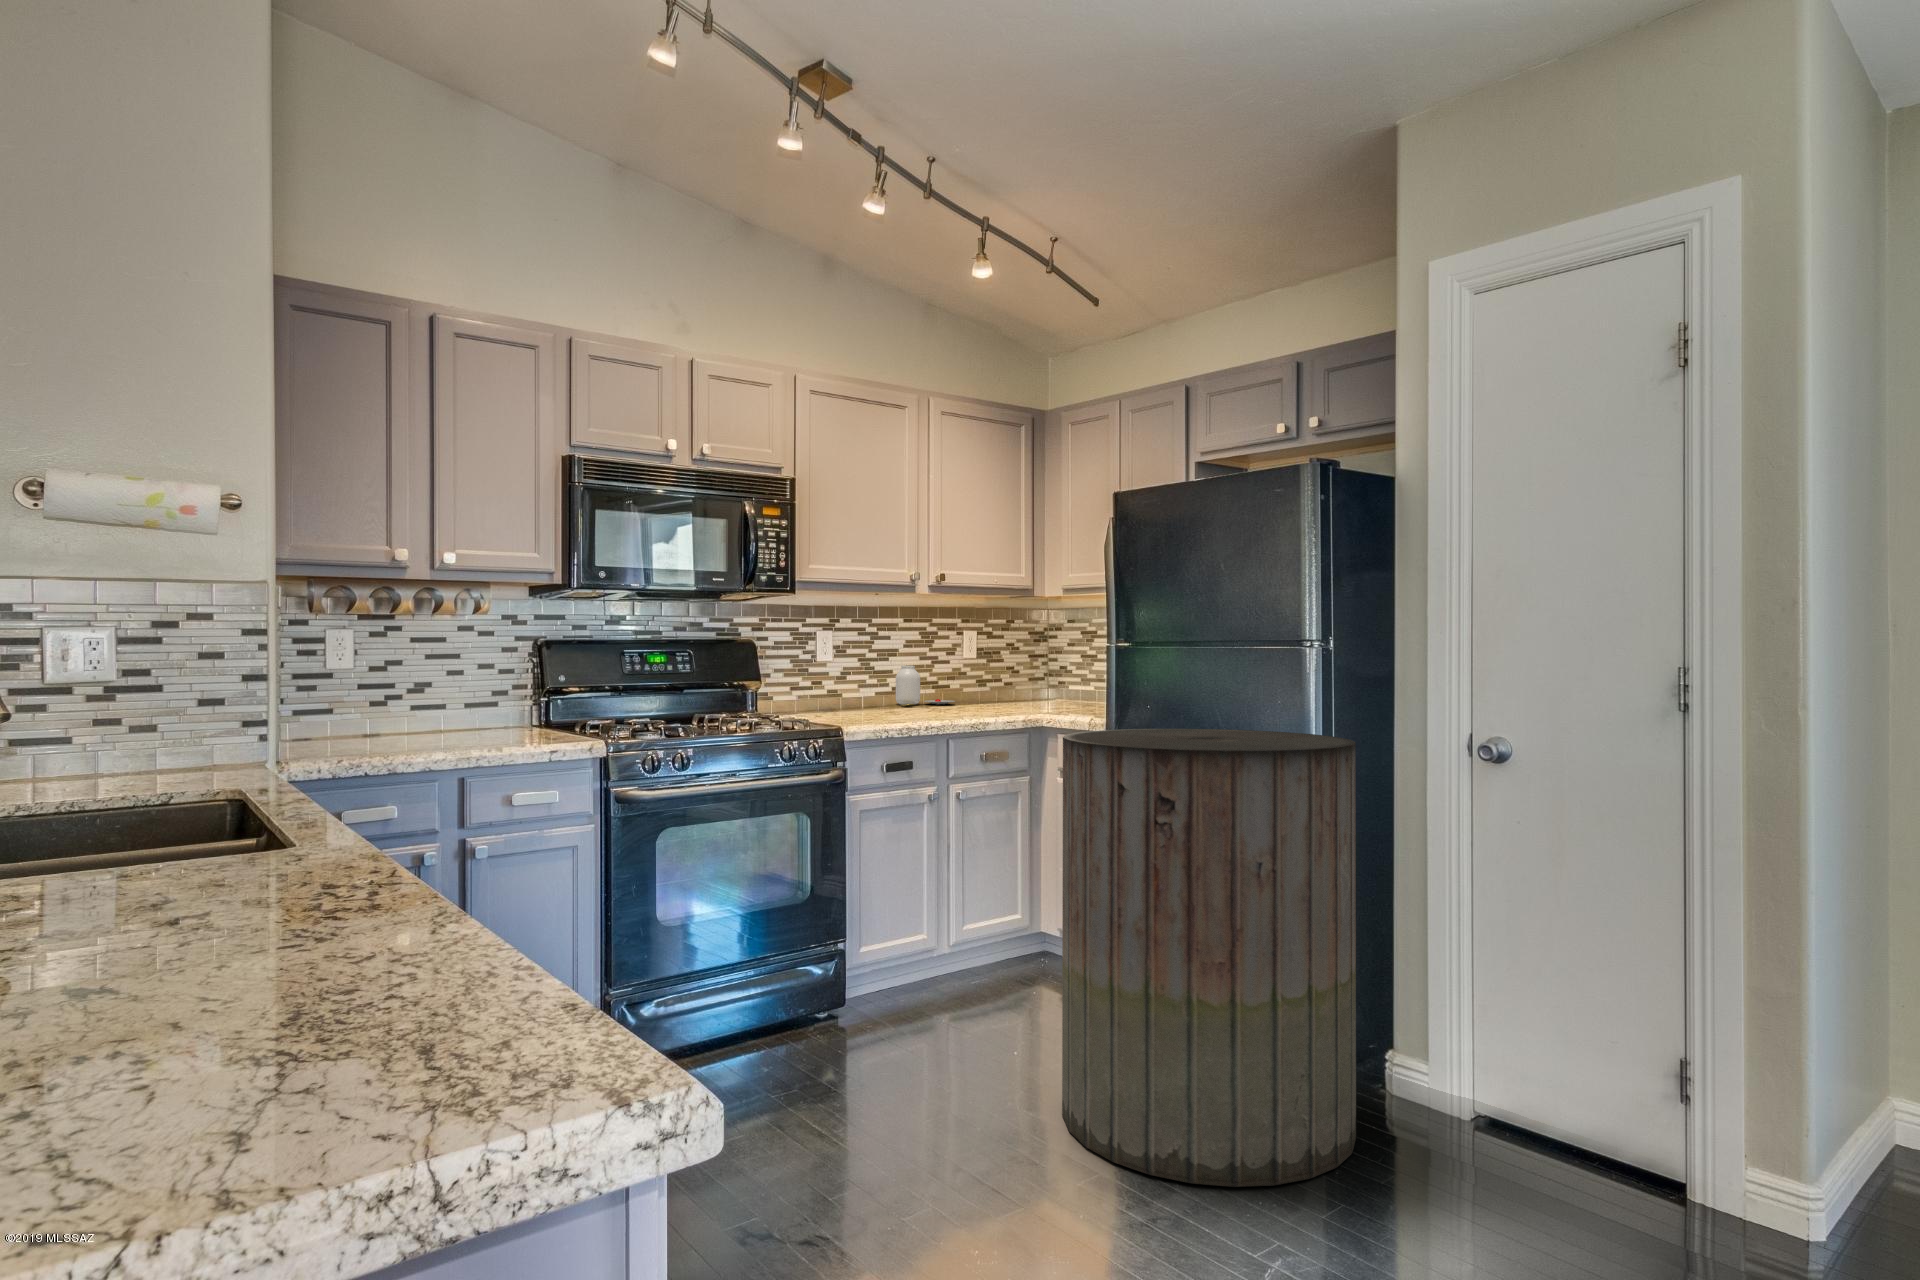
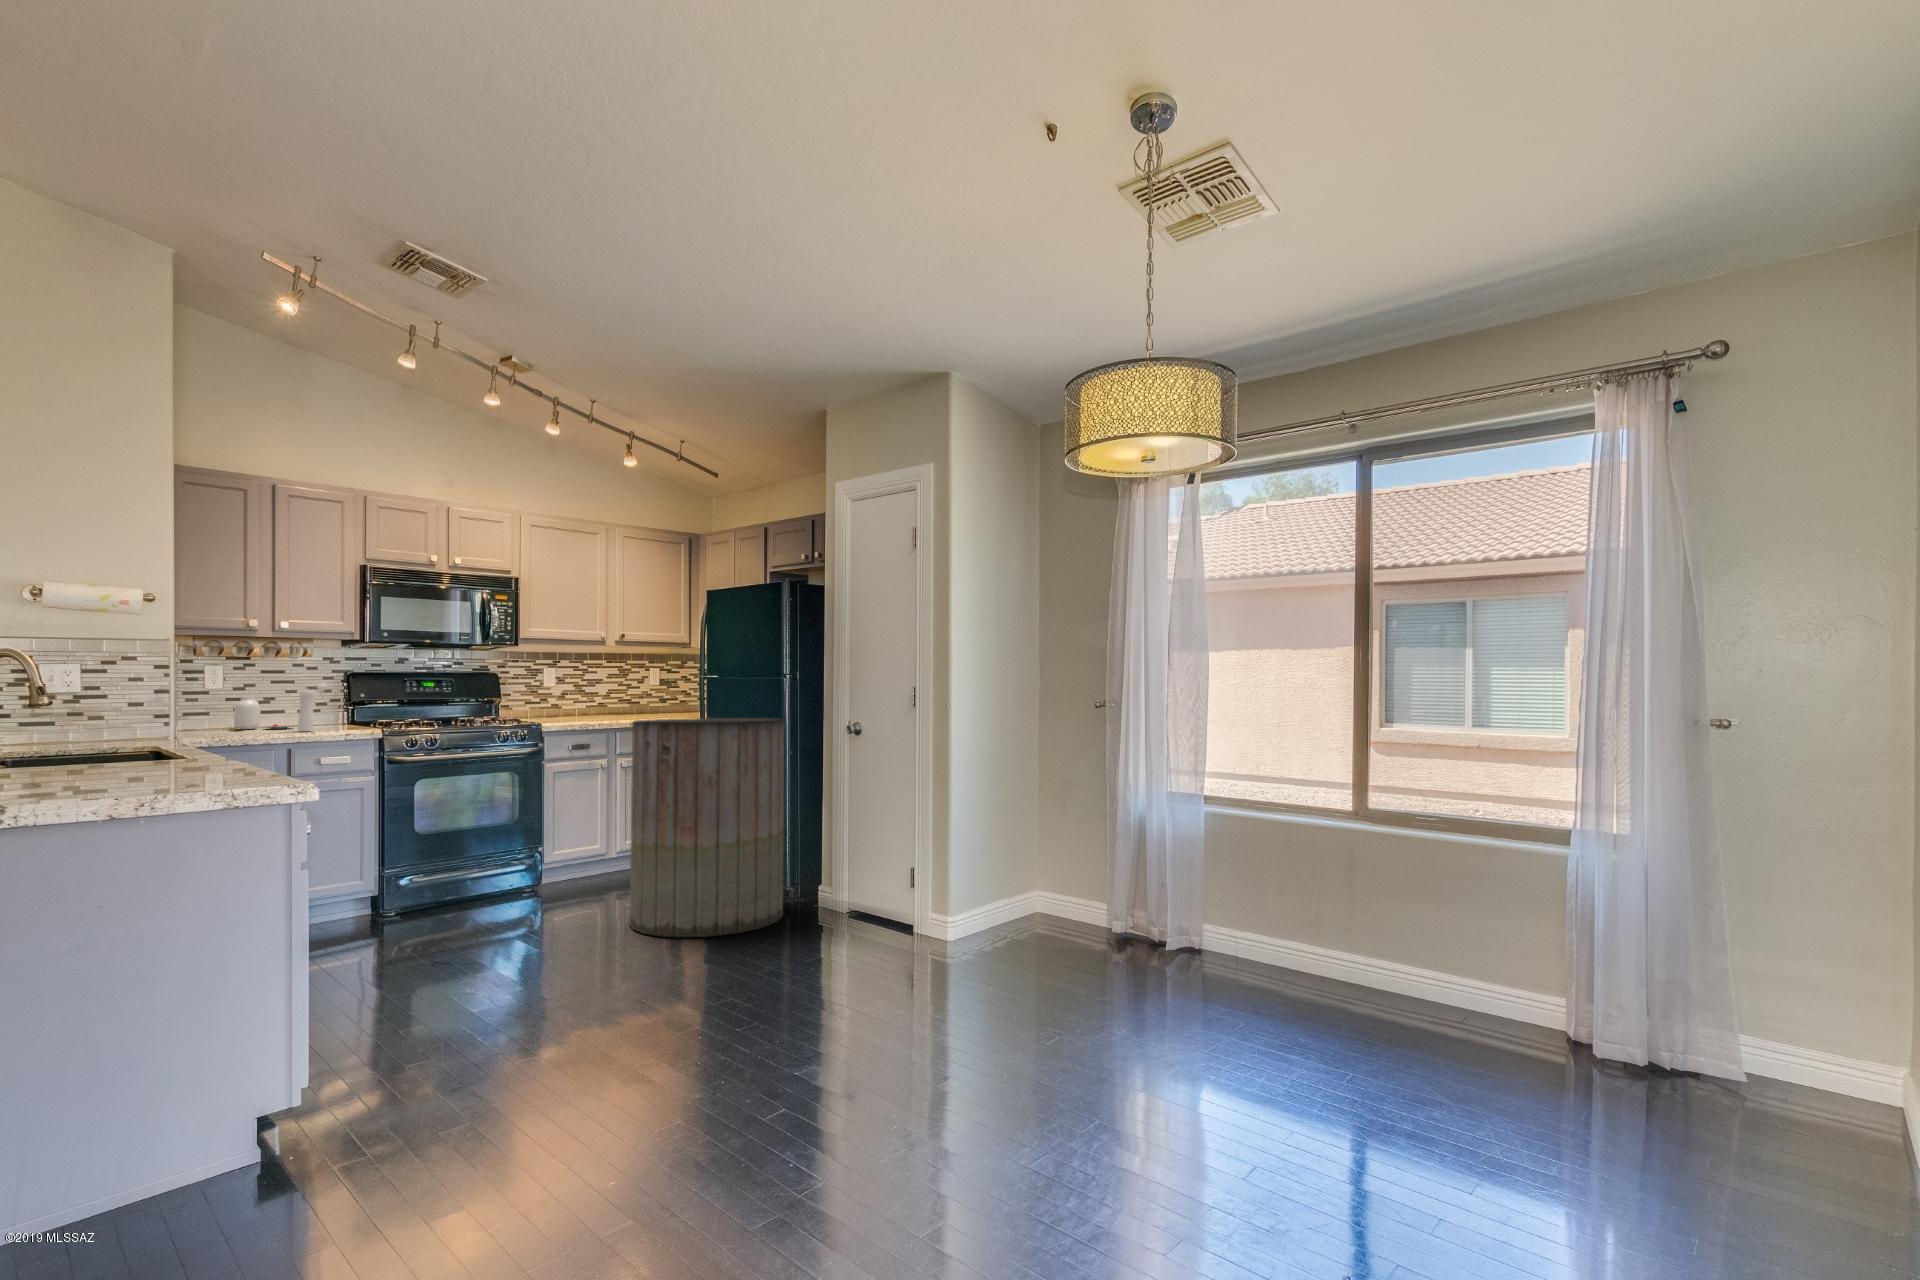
pepper mill: none [473,659,515,743] -> present [298,683,327,731]
jar: present [896,666,954,706] -> present [230,697,292,730]

